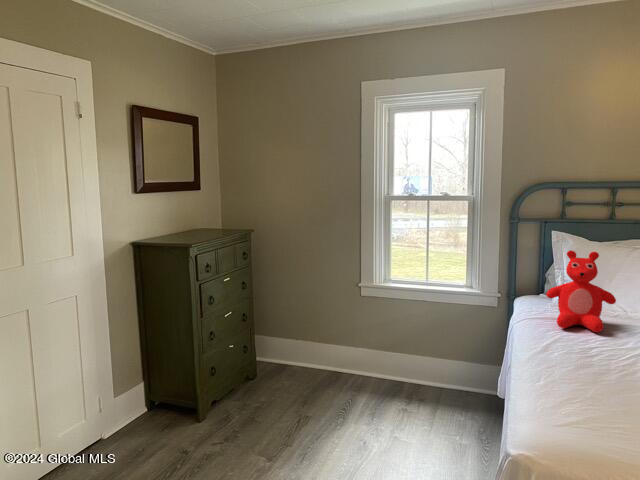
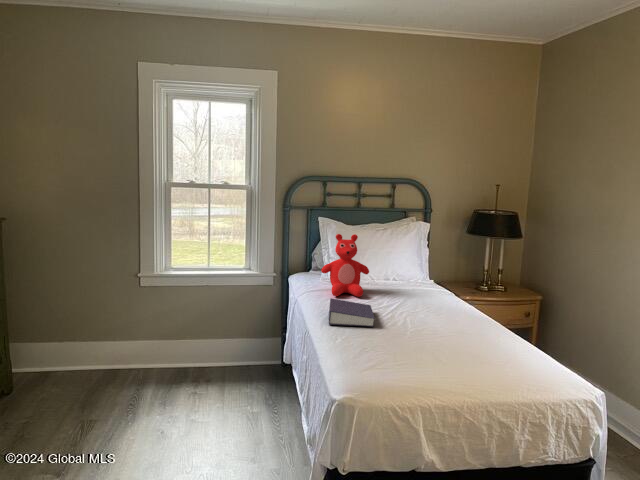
book: none [537,330,608,375] -> present [329,298,375,326]

